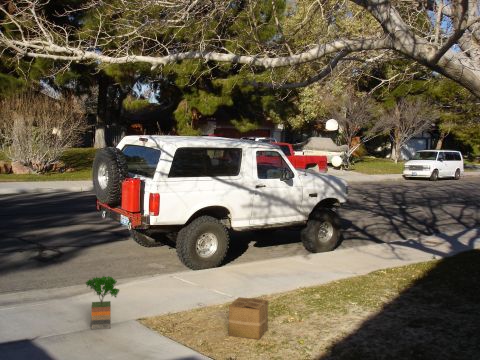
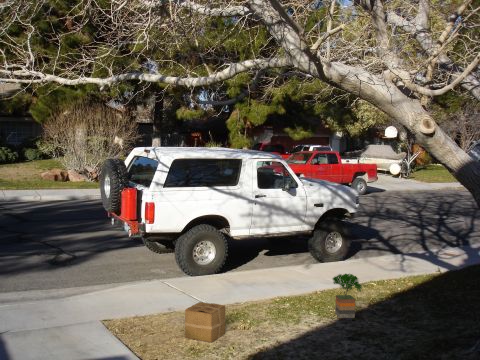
potted tree: present [86,276,119,329] -> present [333,274,362,318]

